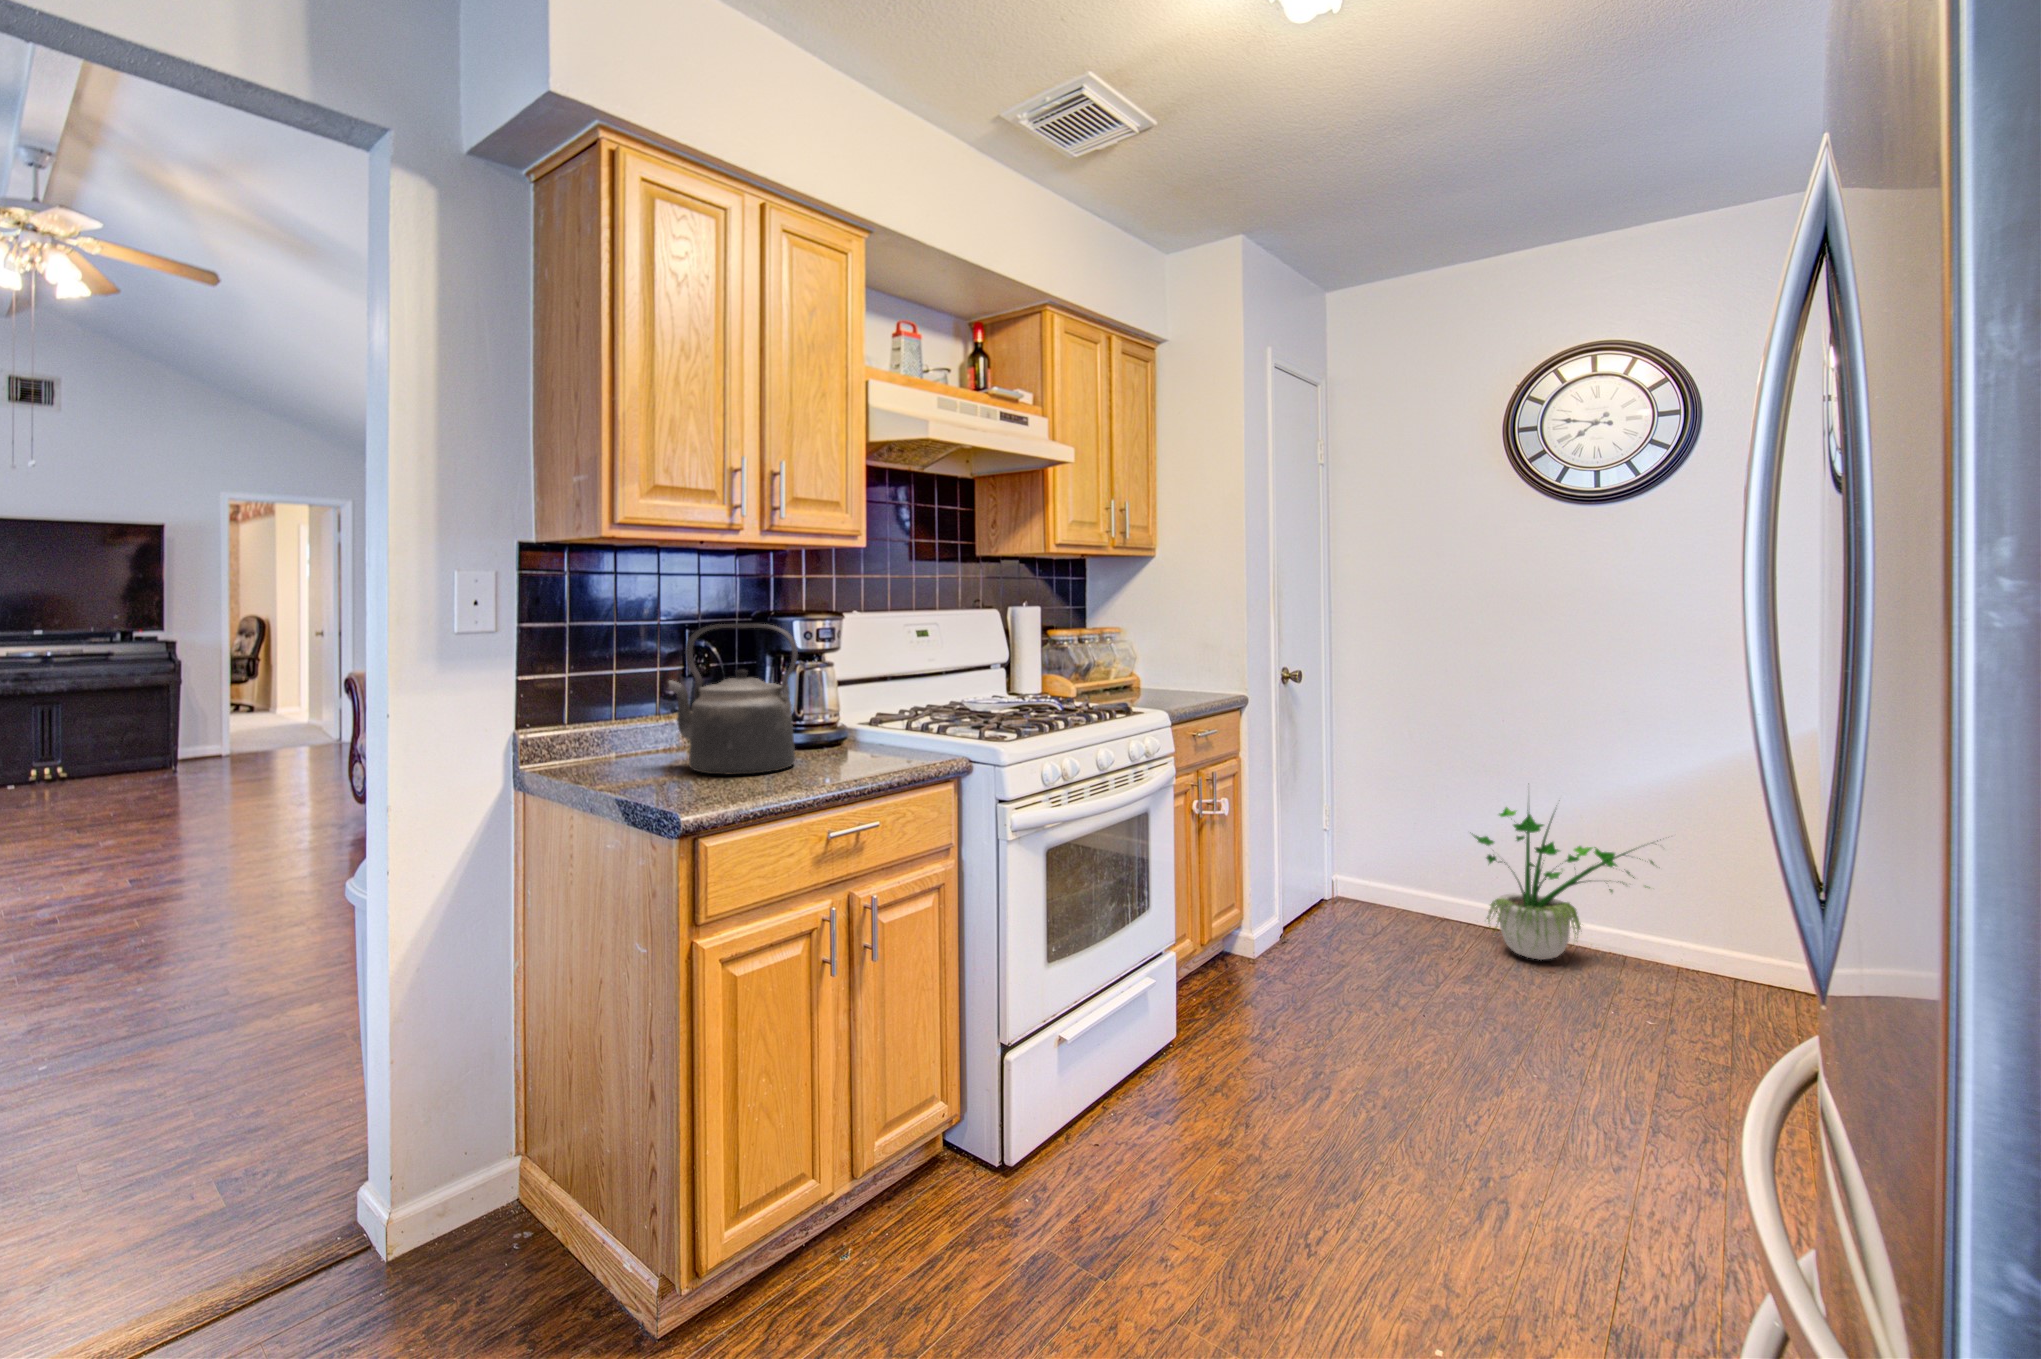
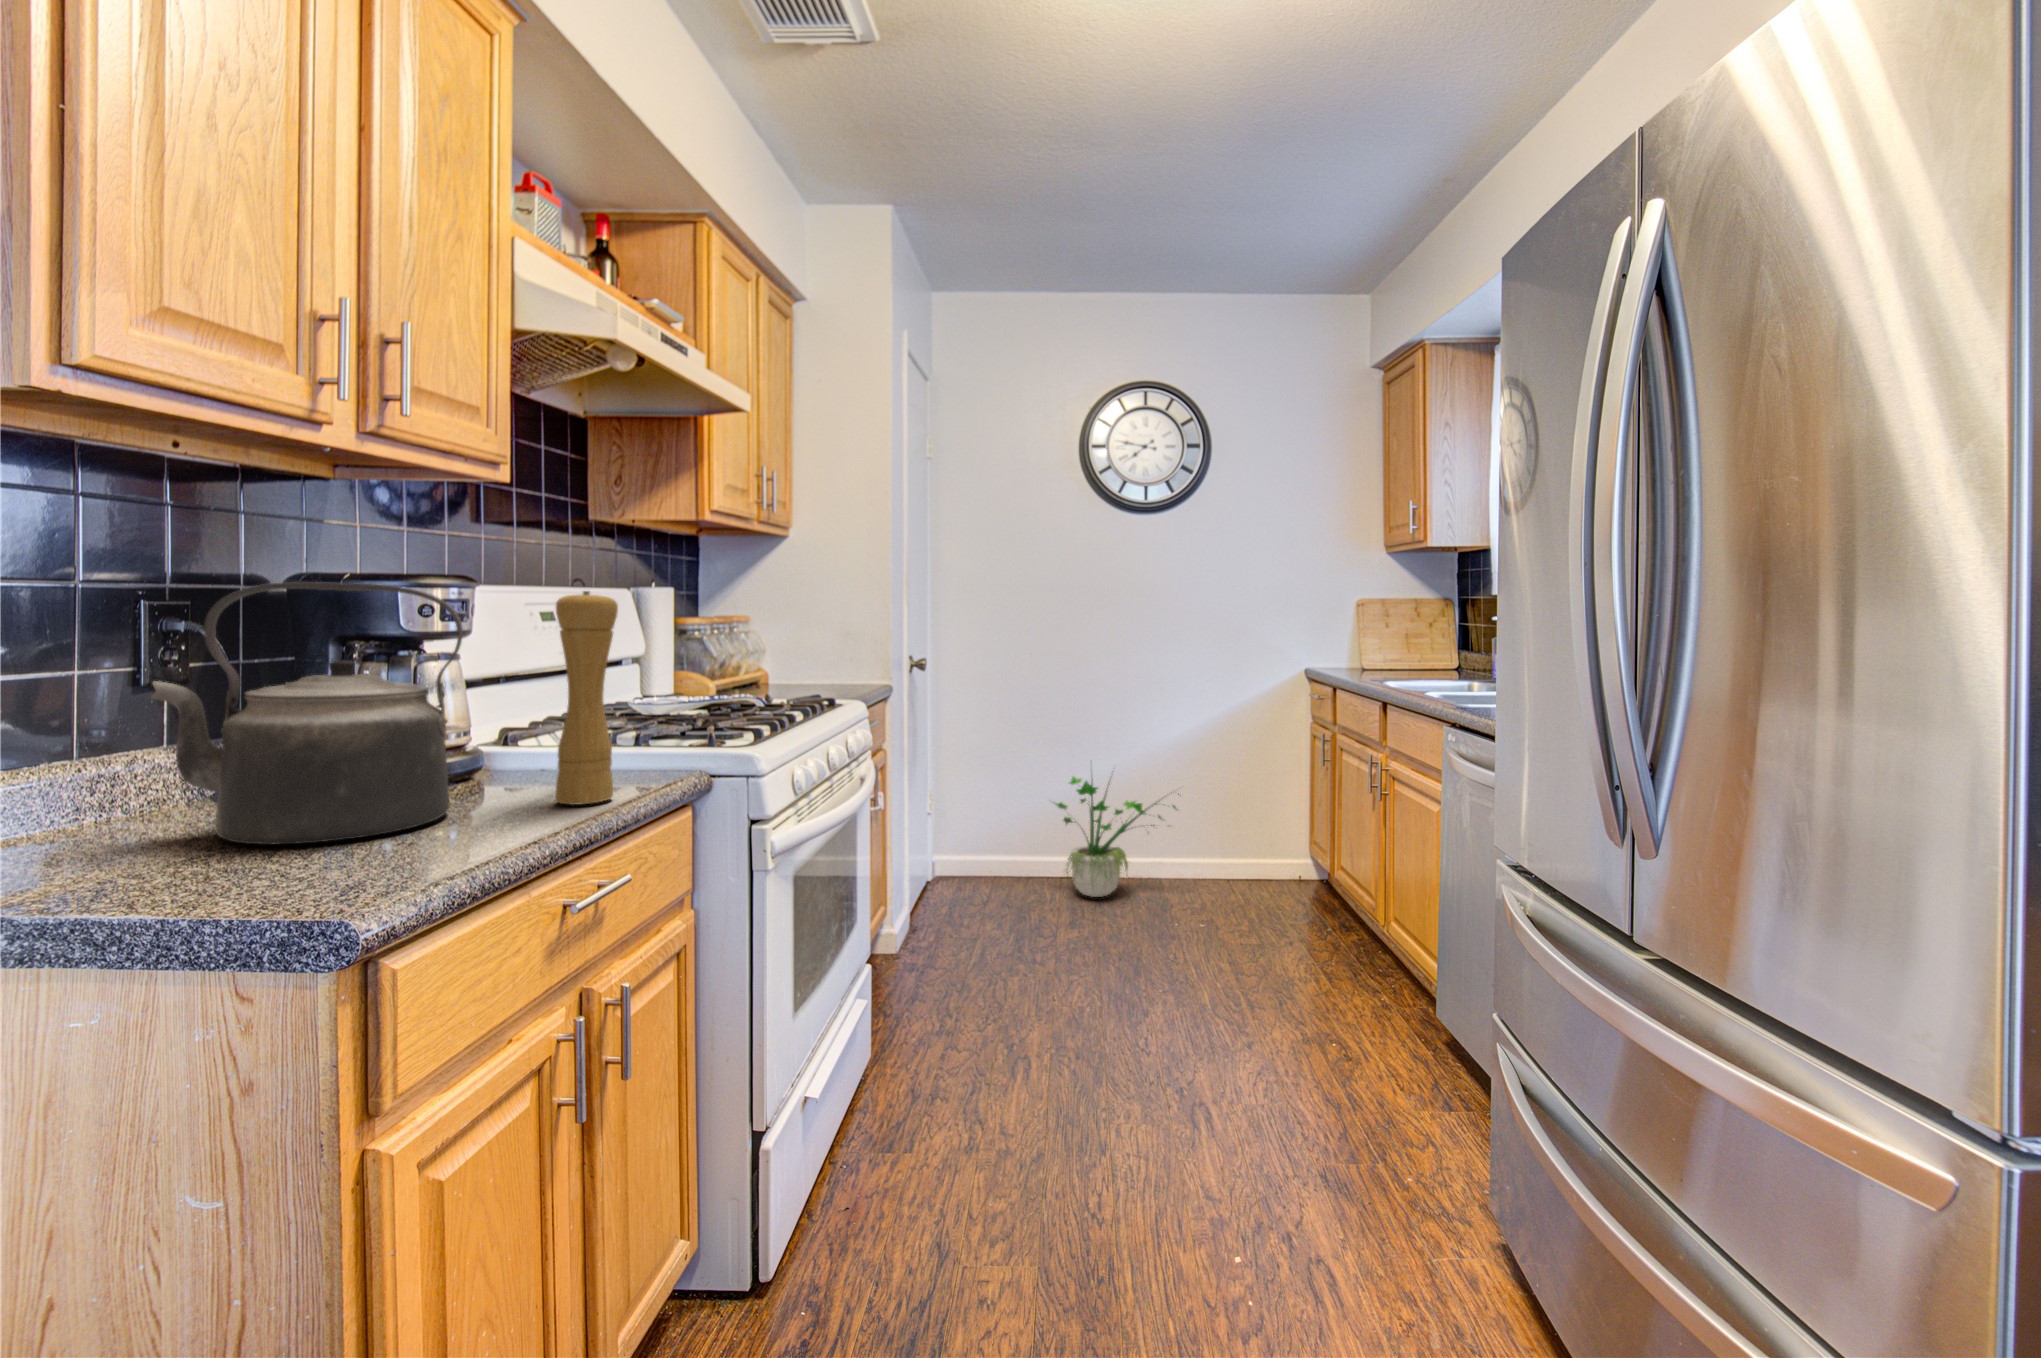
pepper mill: none [847,623,883,769] -> present [555,591,618,805]

